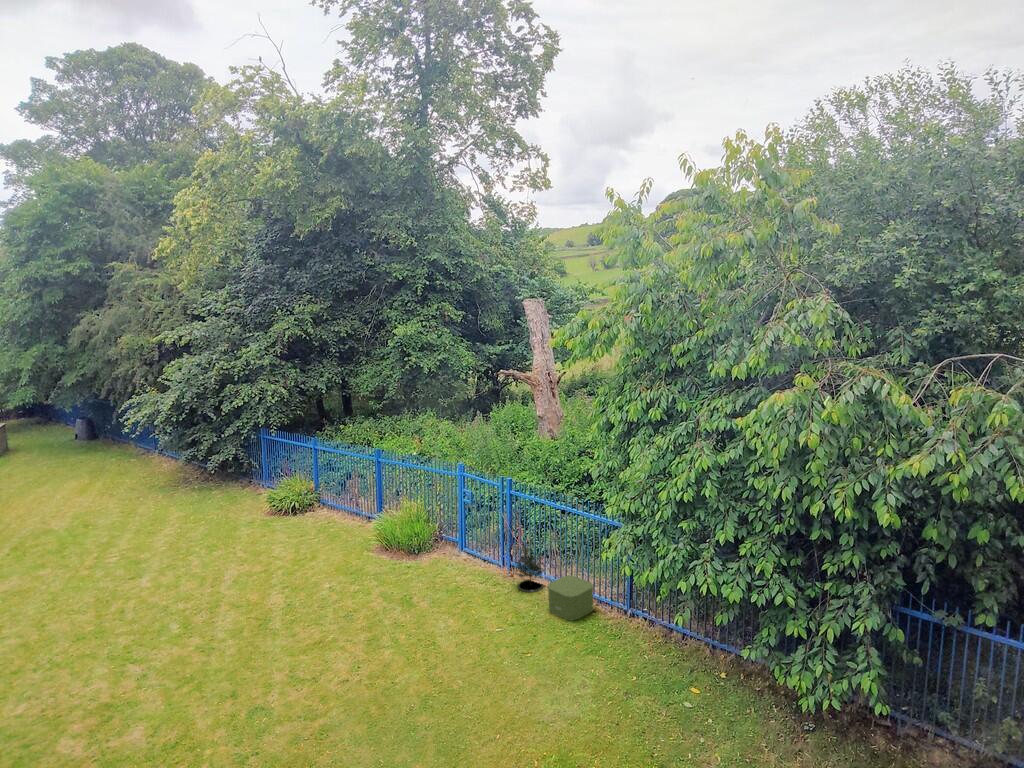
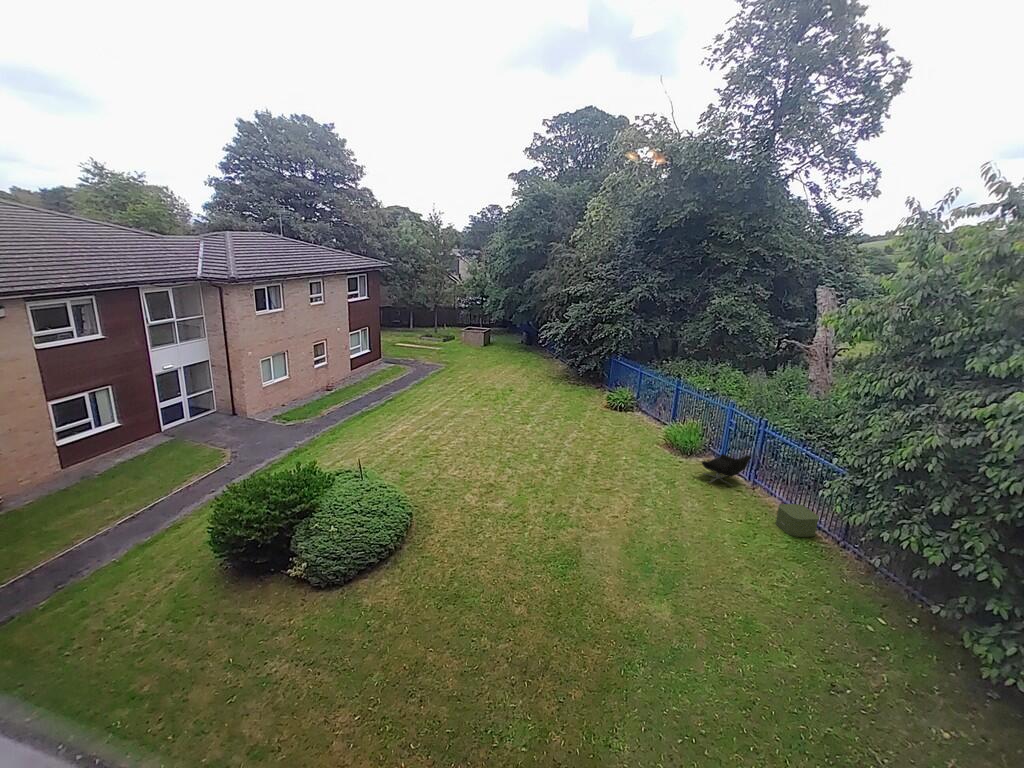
lounge chair: none [439,529,497,584] -> present [702,454,751,482]
potted tree: present [516,545,543,592] -> none [757,471,784,508]

